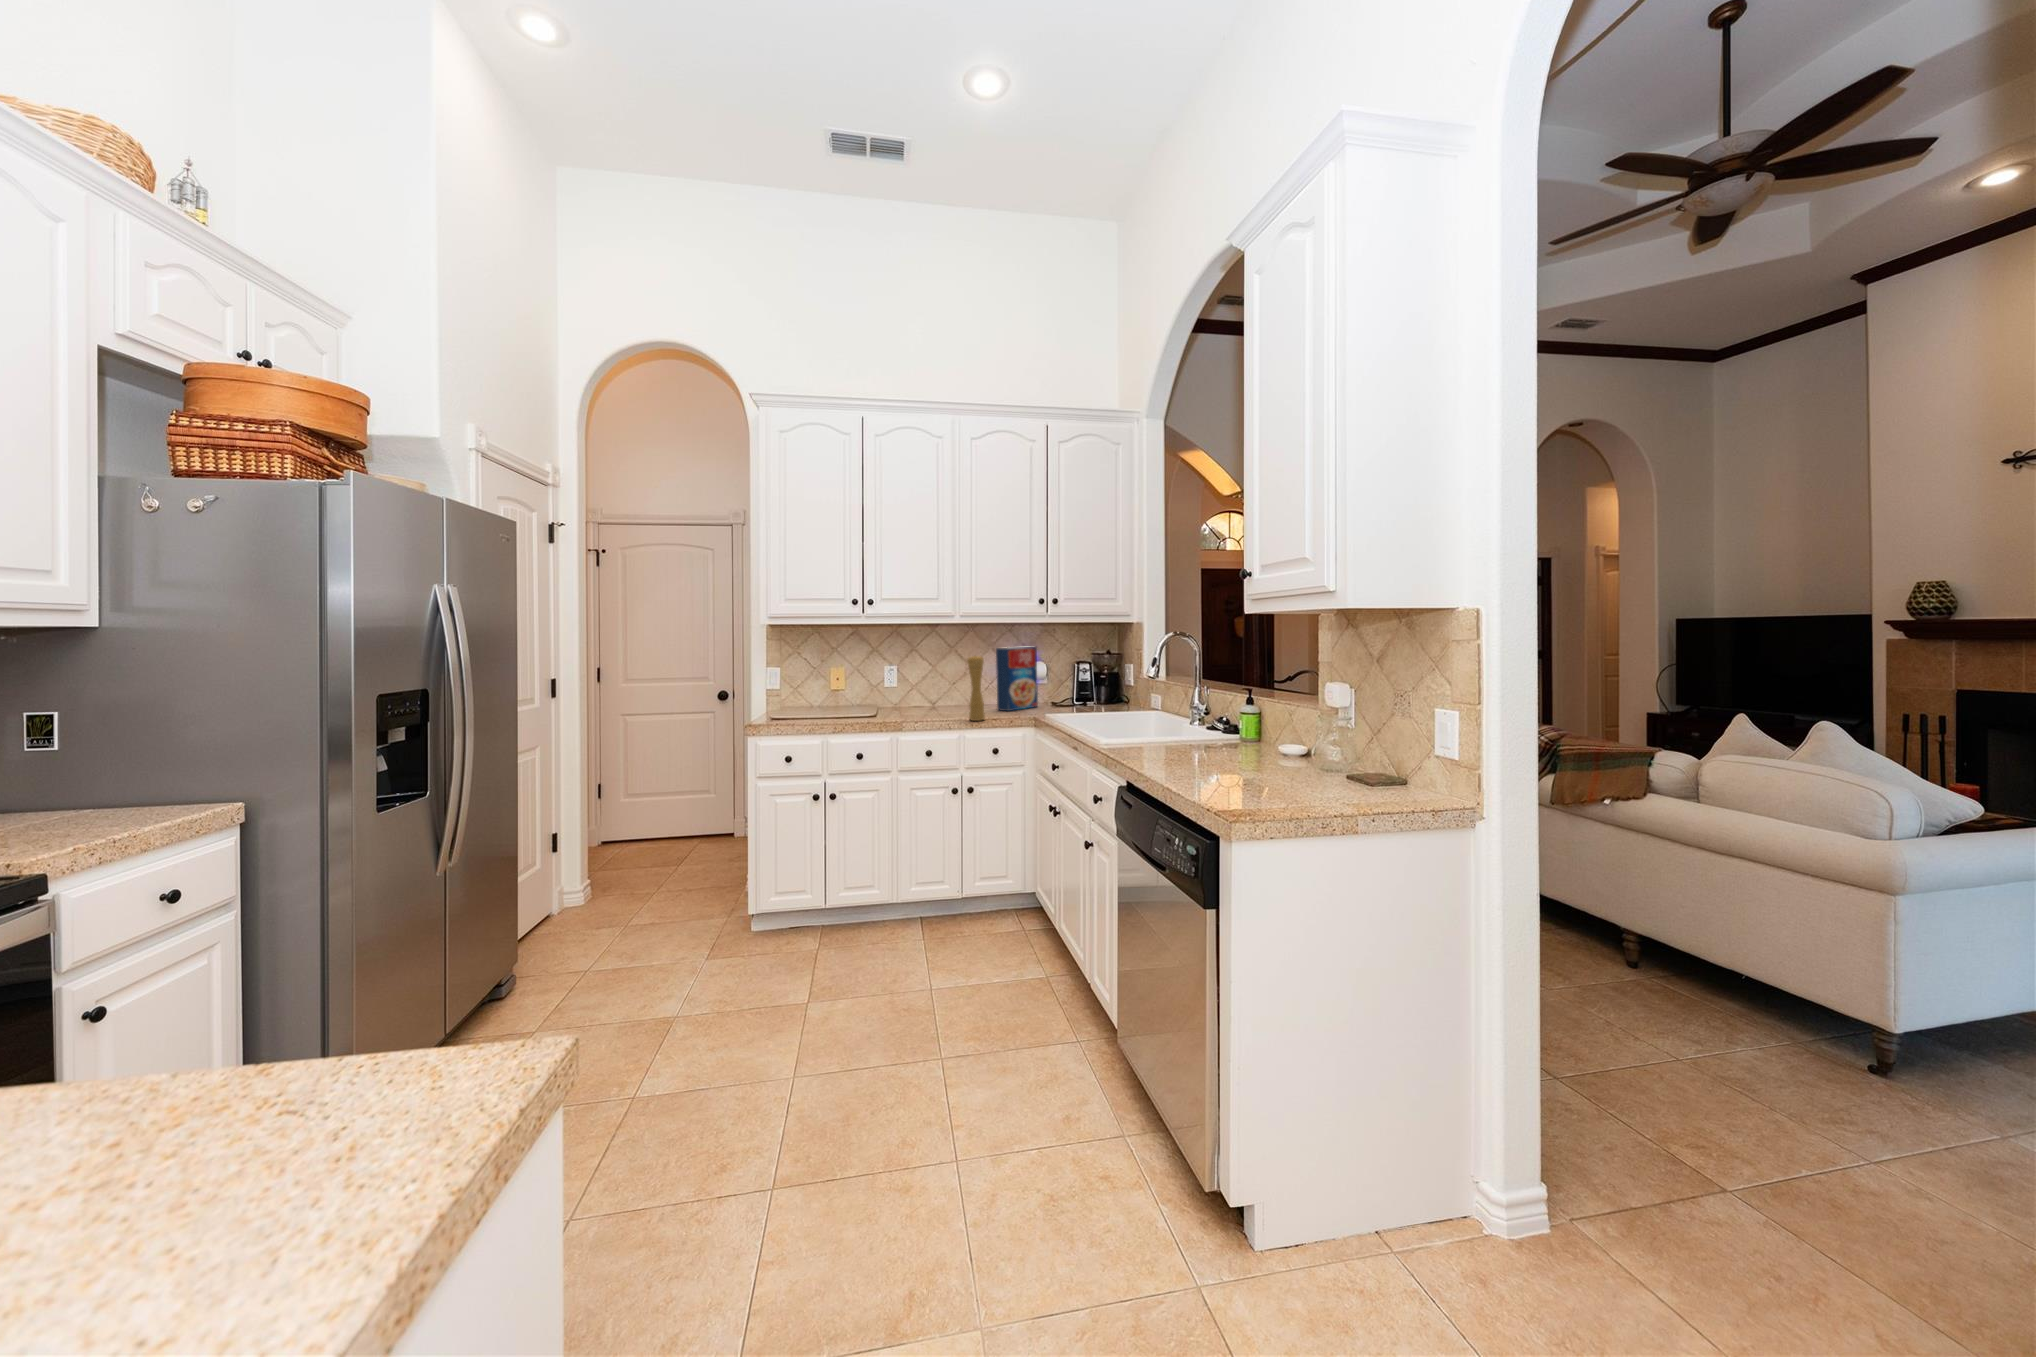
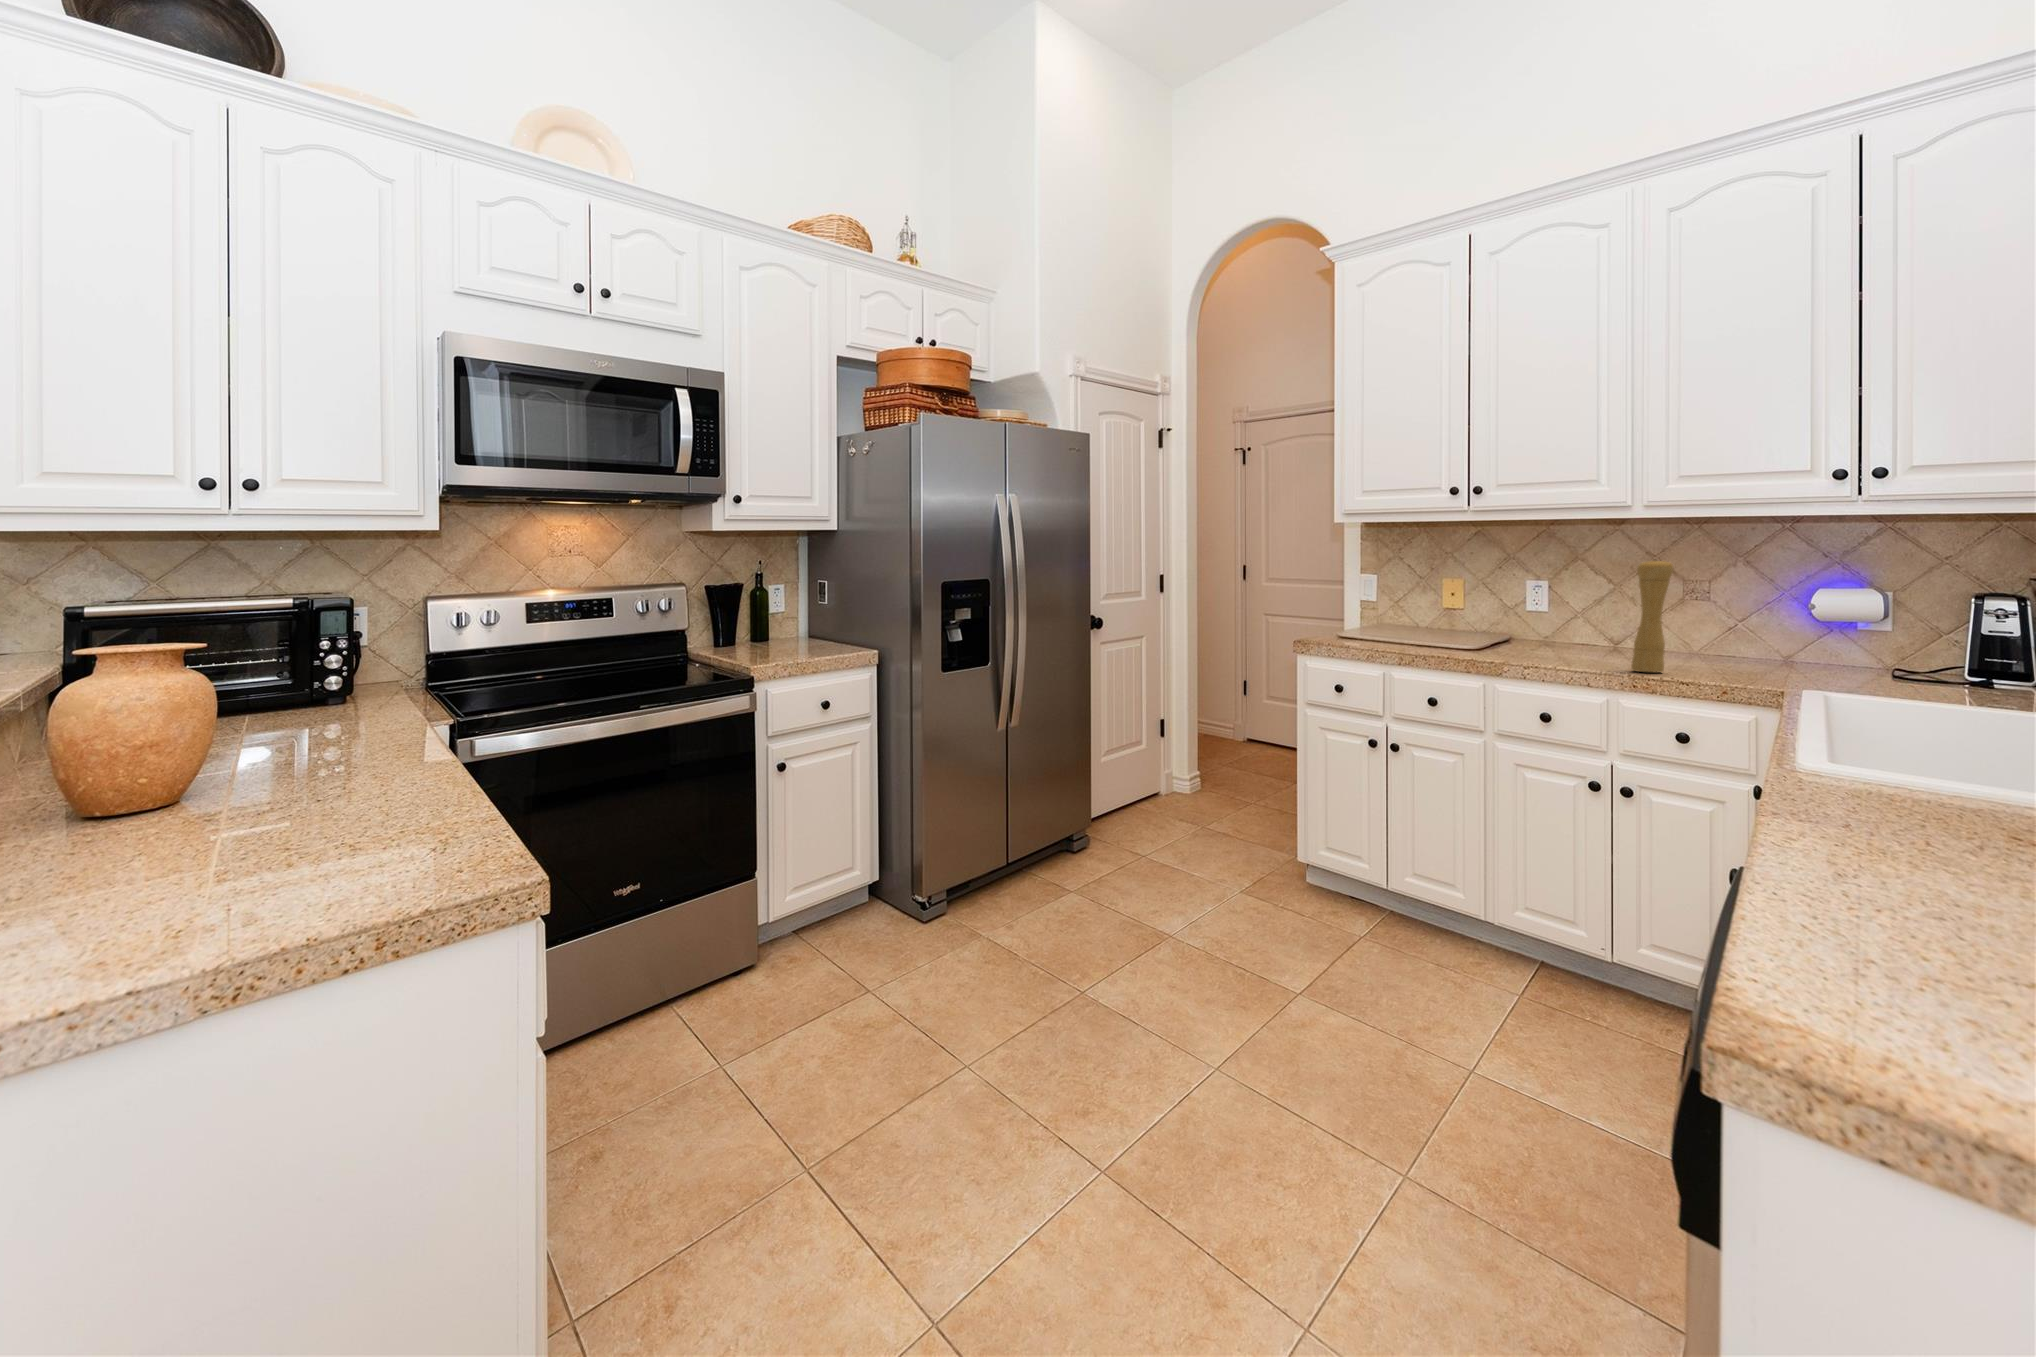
cereal box: present [996,646,1038,711] -> none [1730,549,1855,668]

